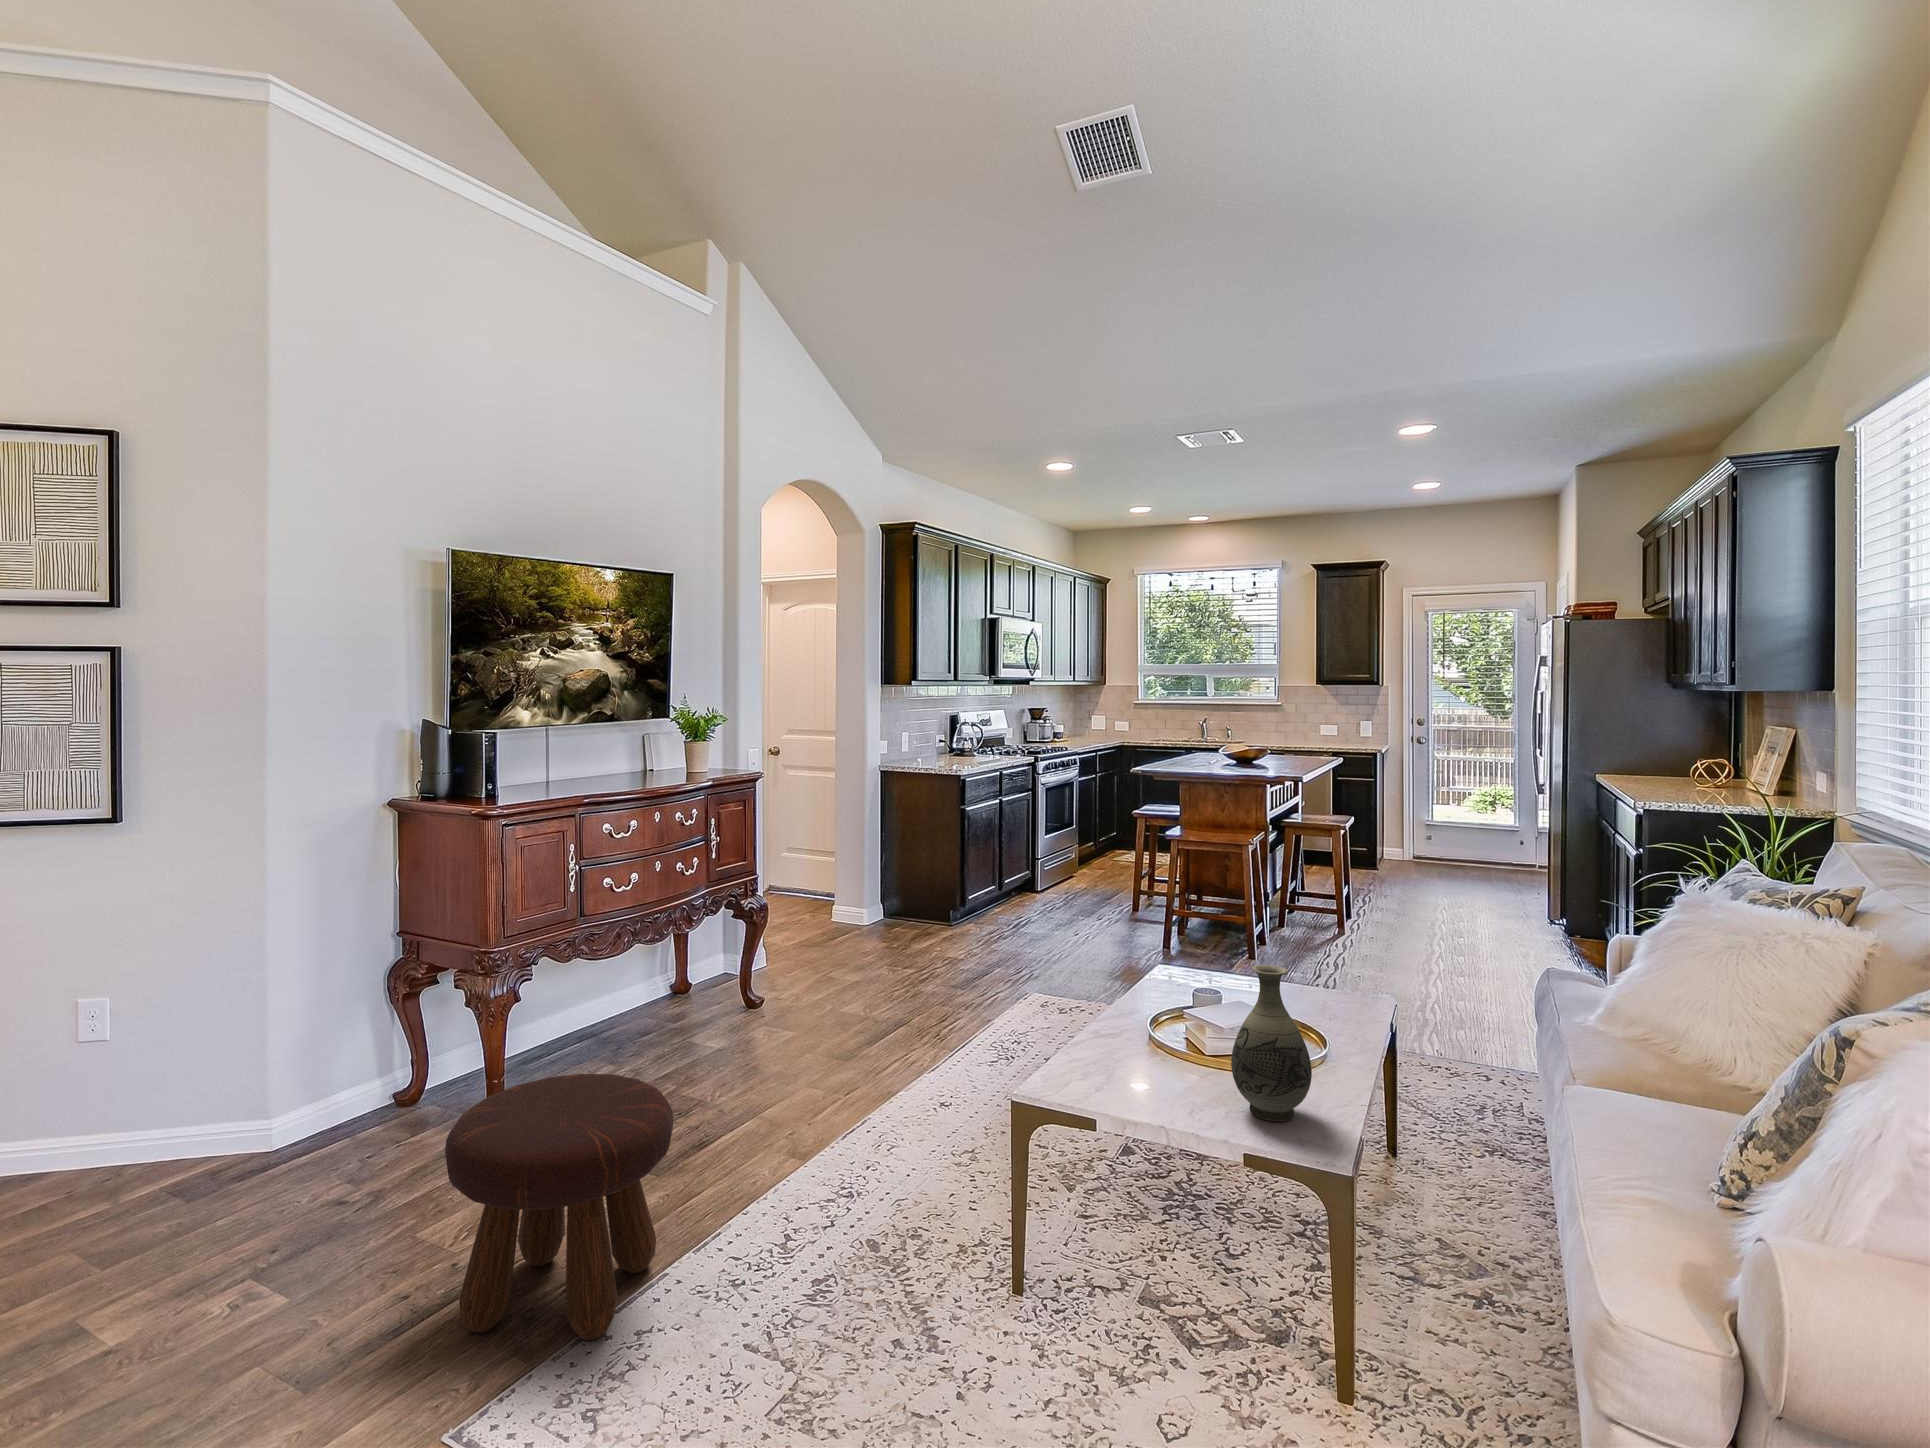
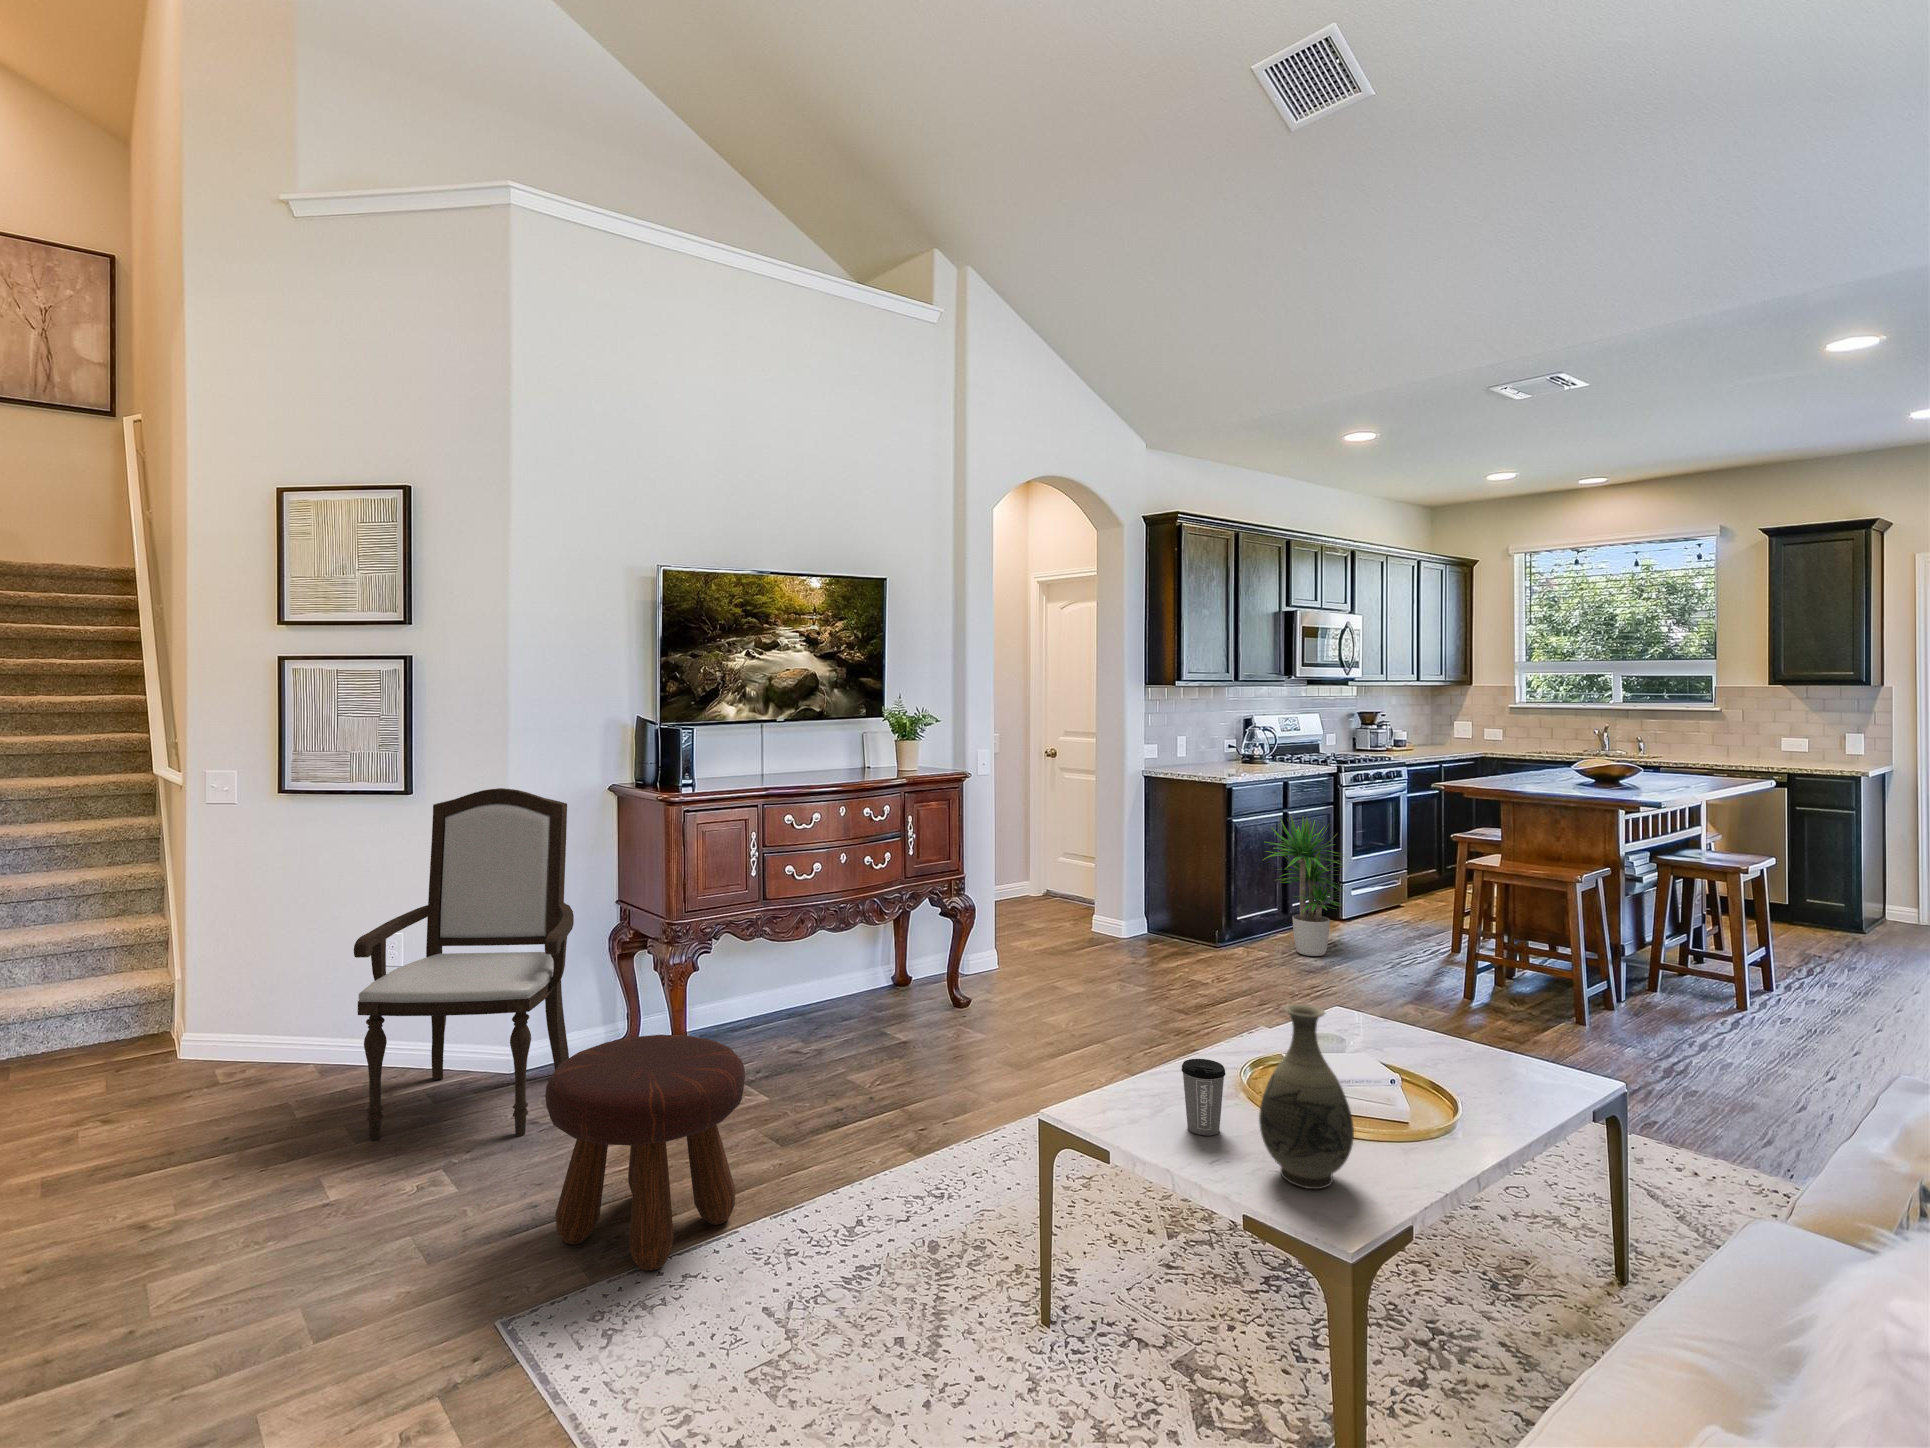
potted plant: none [986,799,1061,923] -> present [1263,817,1343,956]
armchair: none [82,812,373,1269] -> present [354,788,574,1141]
coffee cup: none [1142,1023,1180,1091] -> present [1181,1059,1226,1135]

